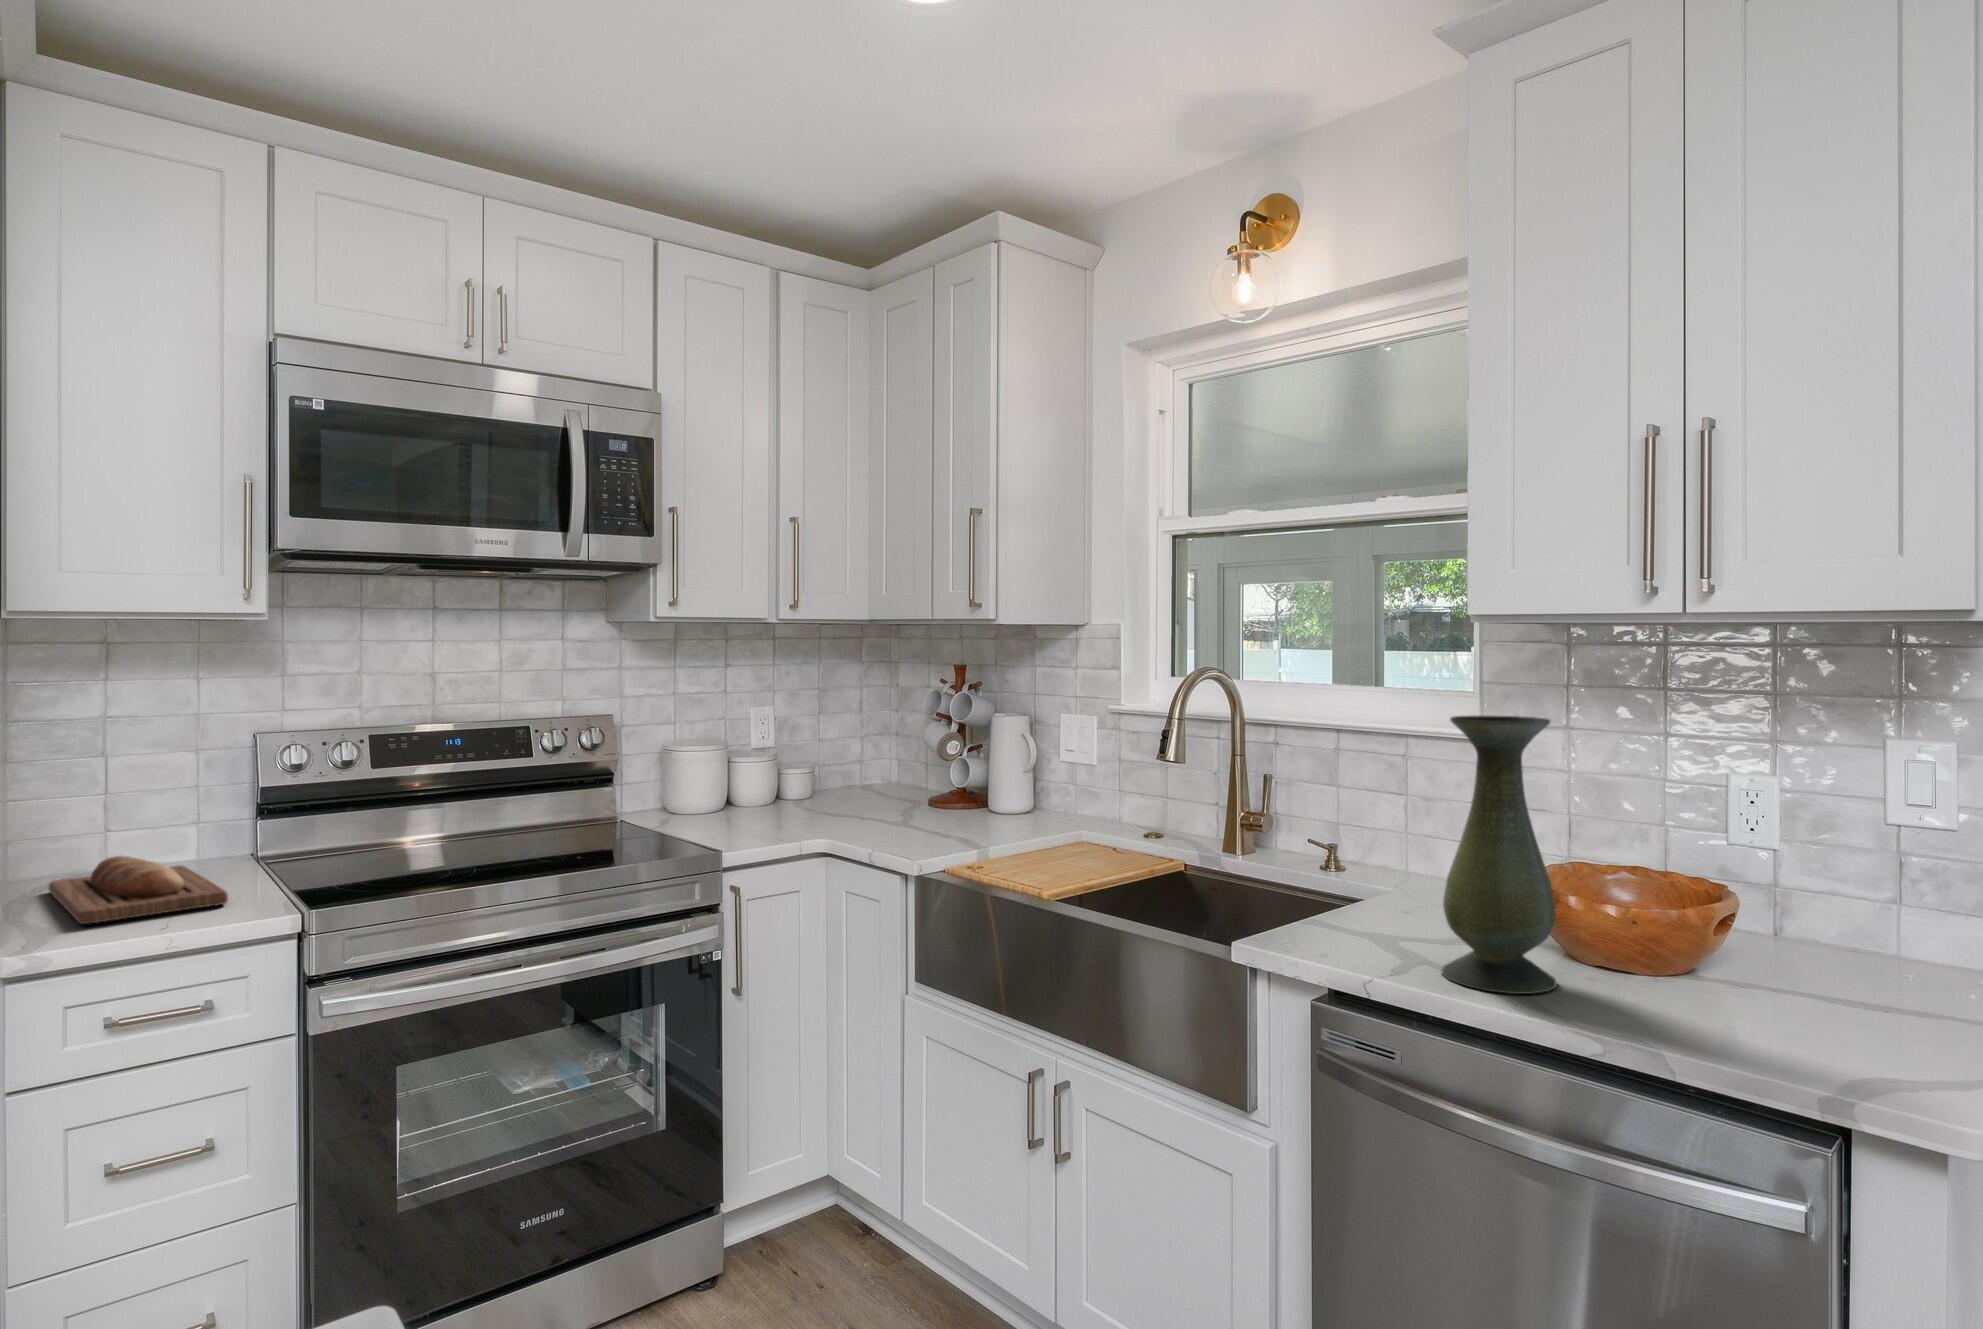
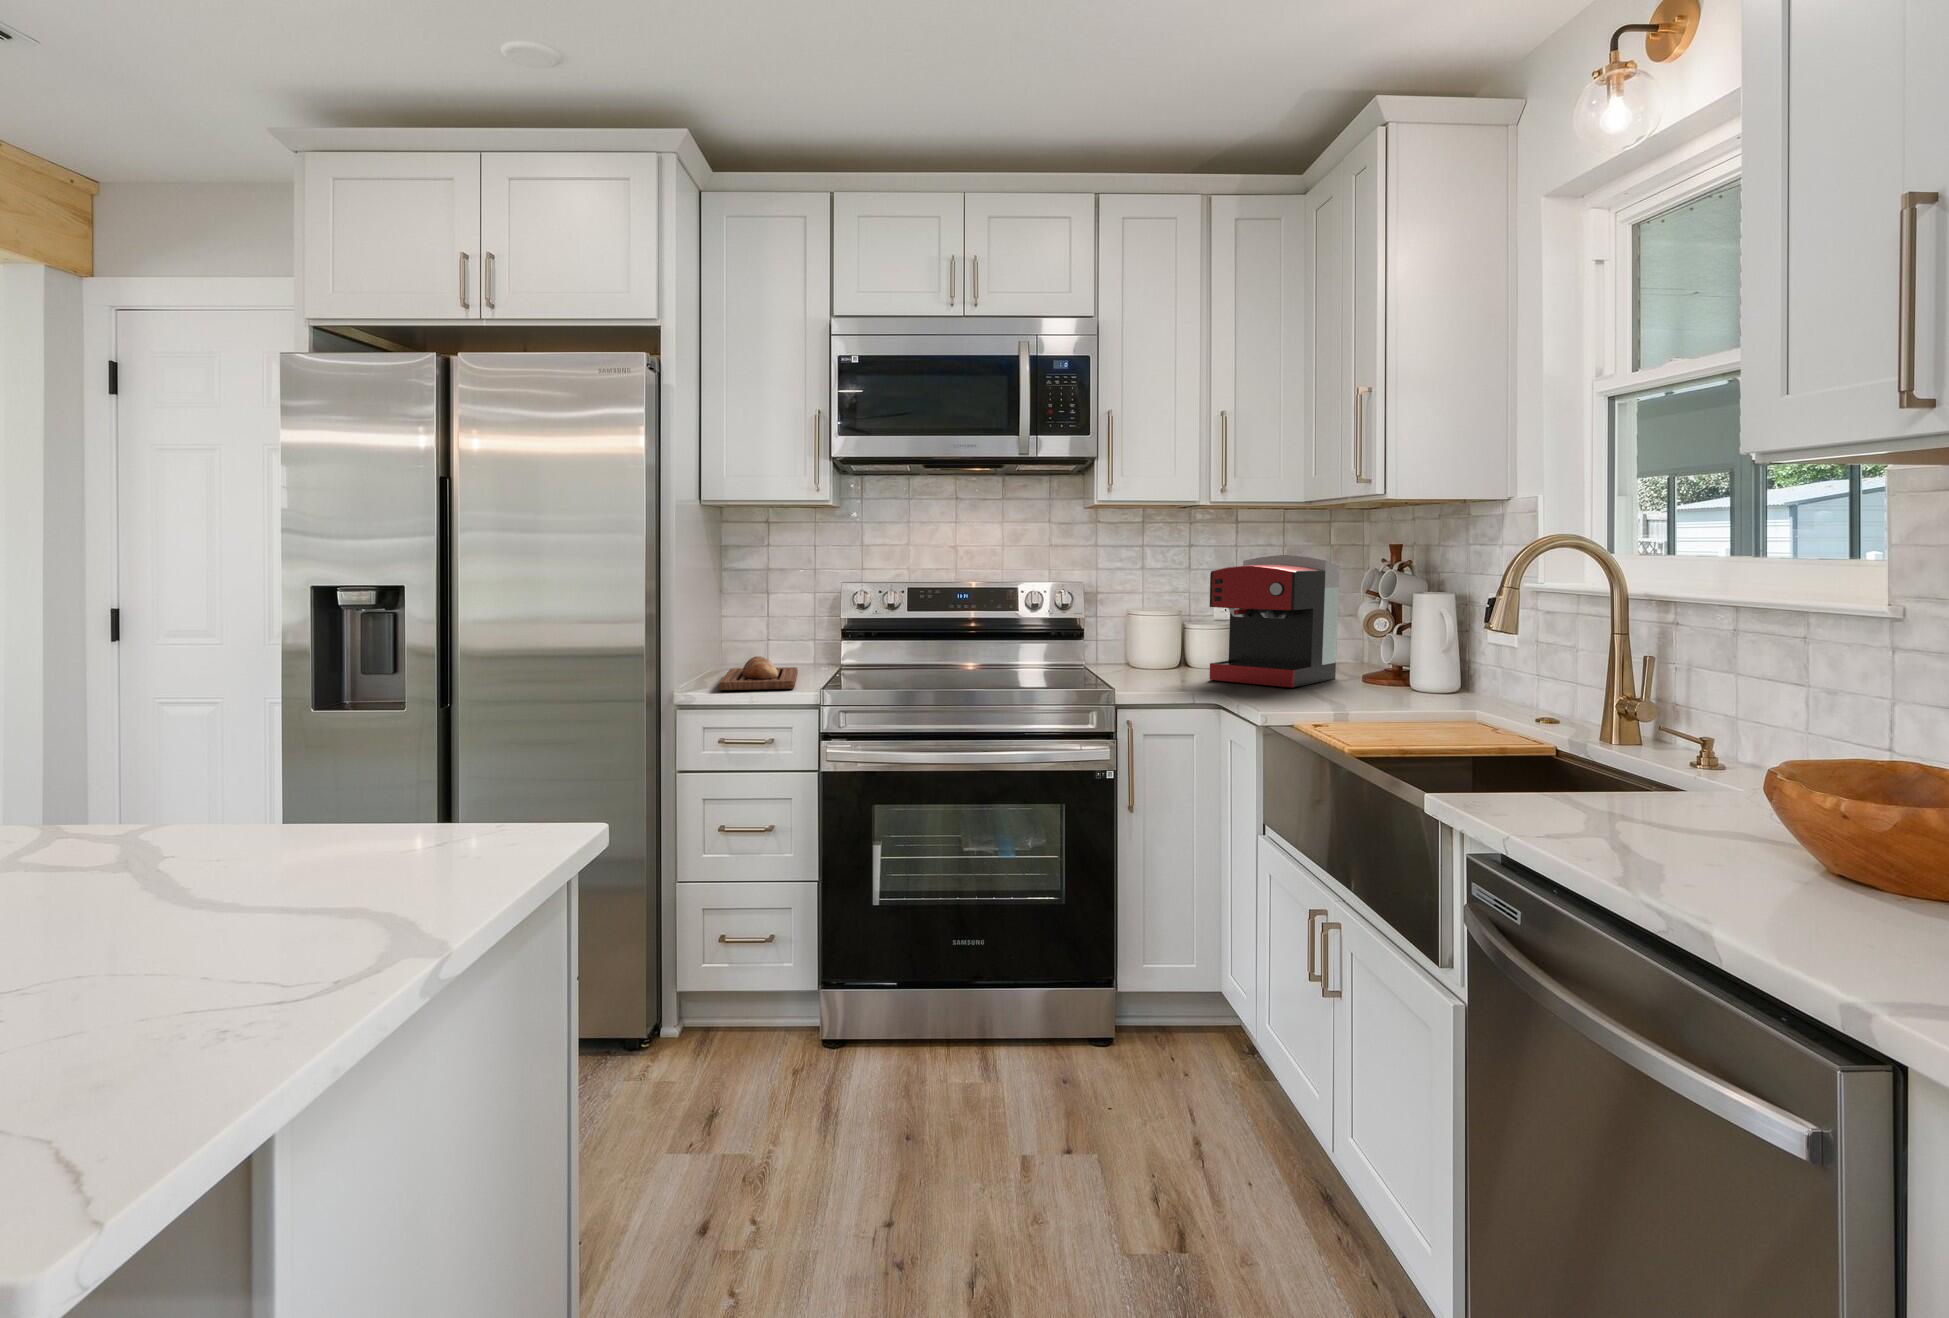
coffee maker: none [795,677,916,824] -> present [1210,555,1340,687]
vase: present [1442,716,1557,994] -> none [1661,560,1845,905]

